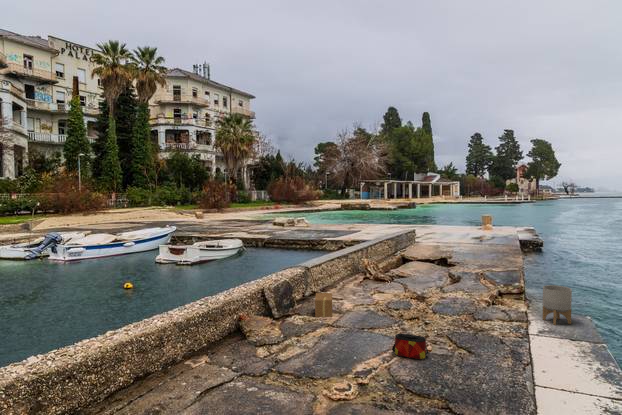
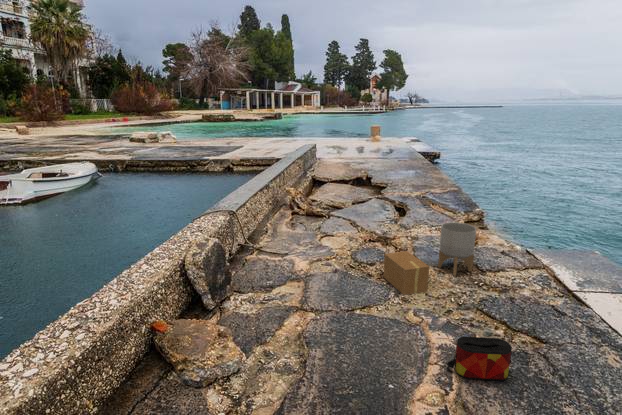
planter: present [542,285,572,325] -> present [438,222,476,276]
cardboard box: present [315,293,332,317] -> present [383,251,429,295]

